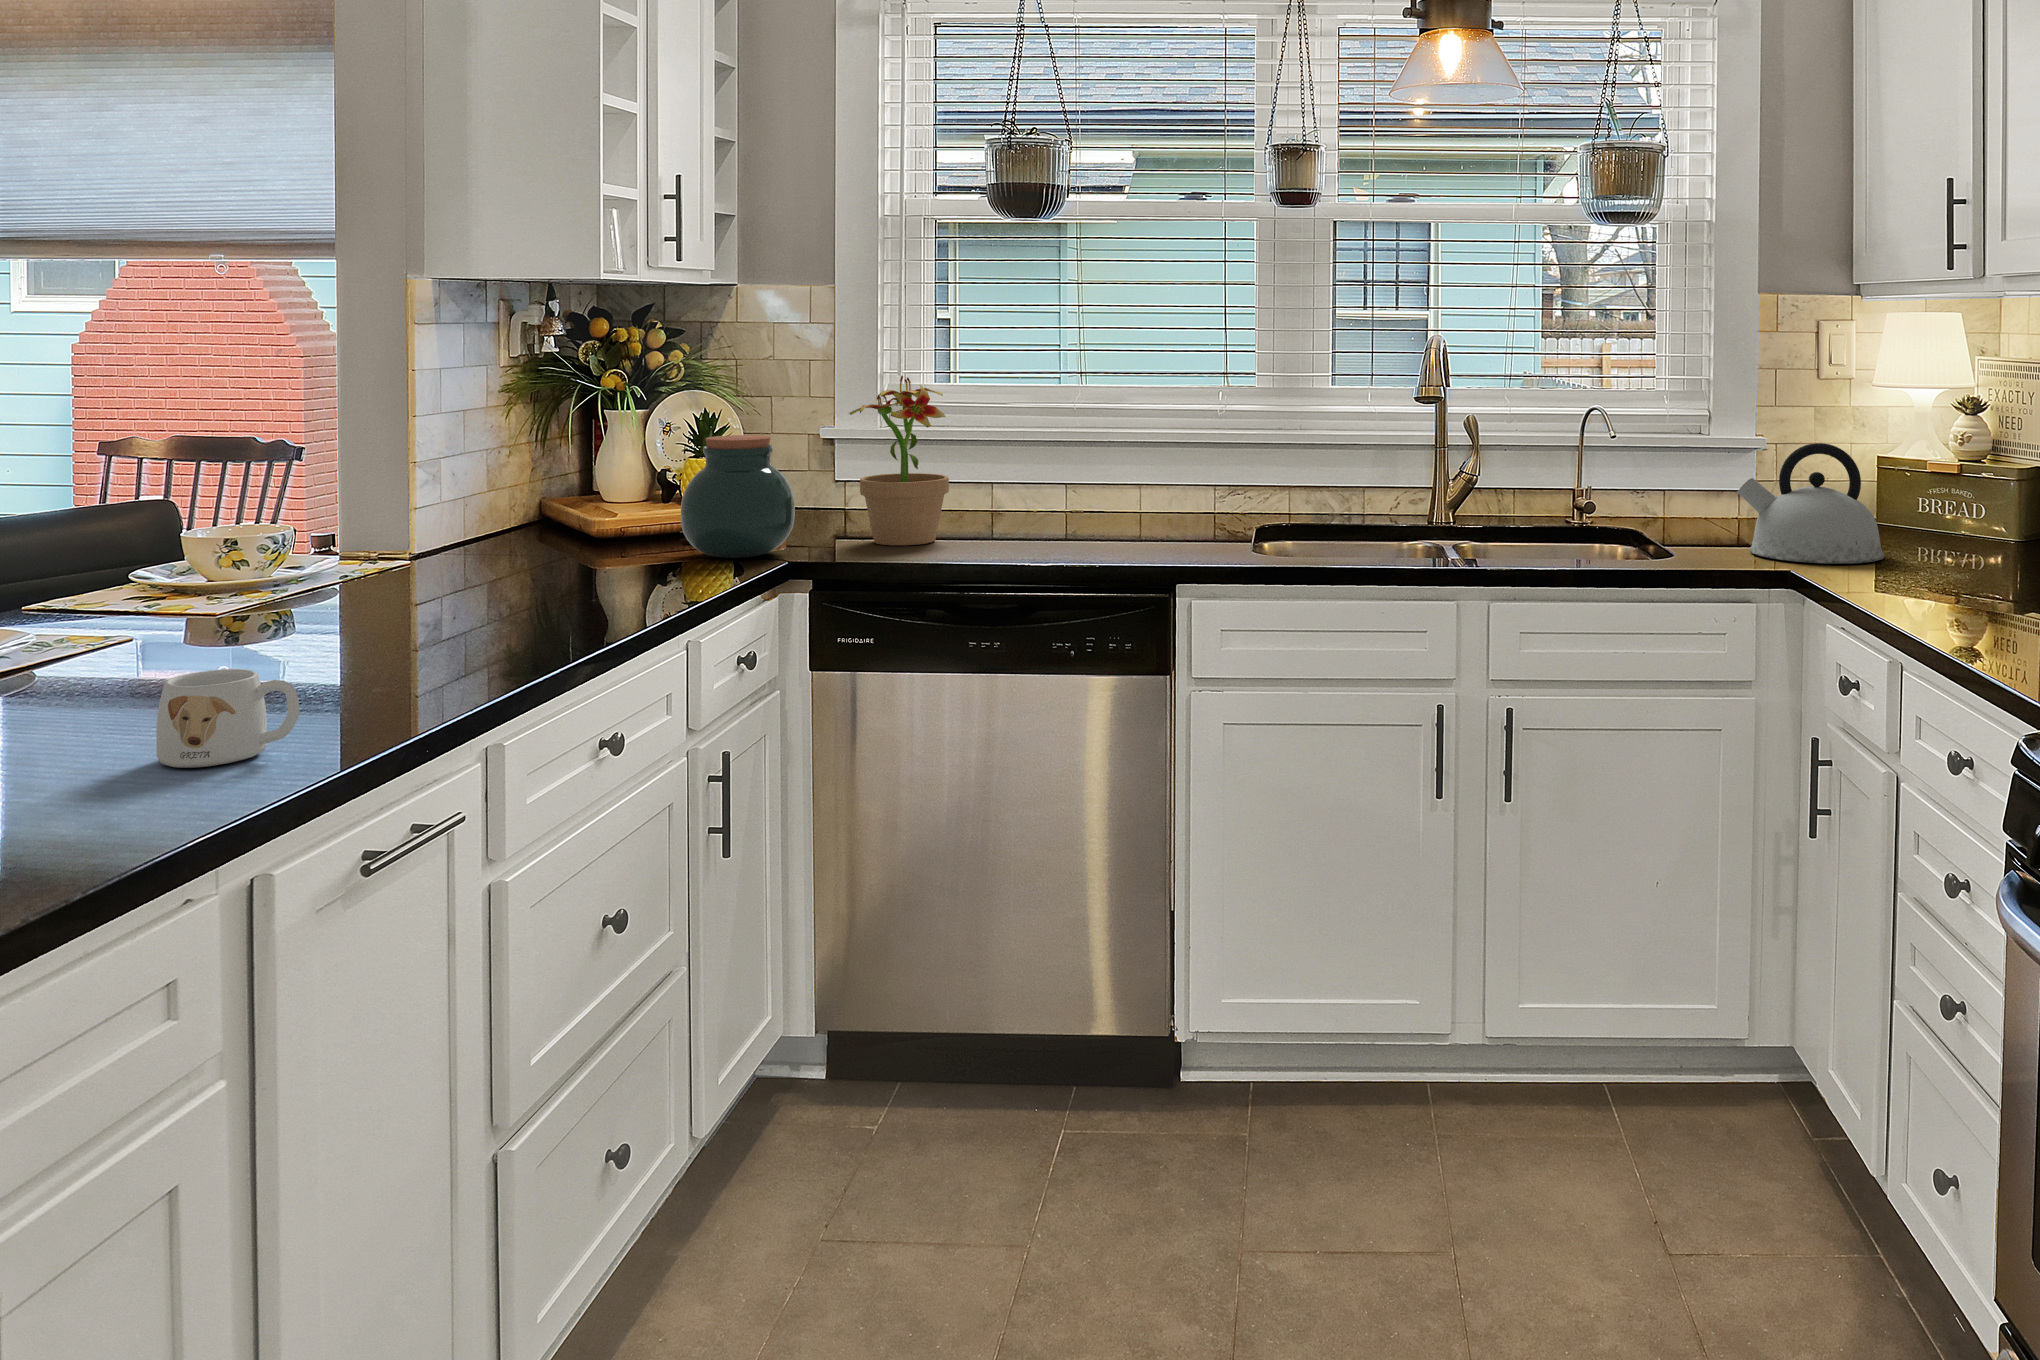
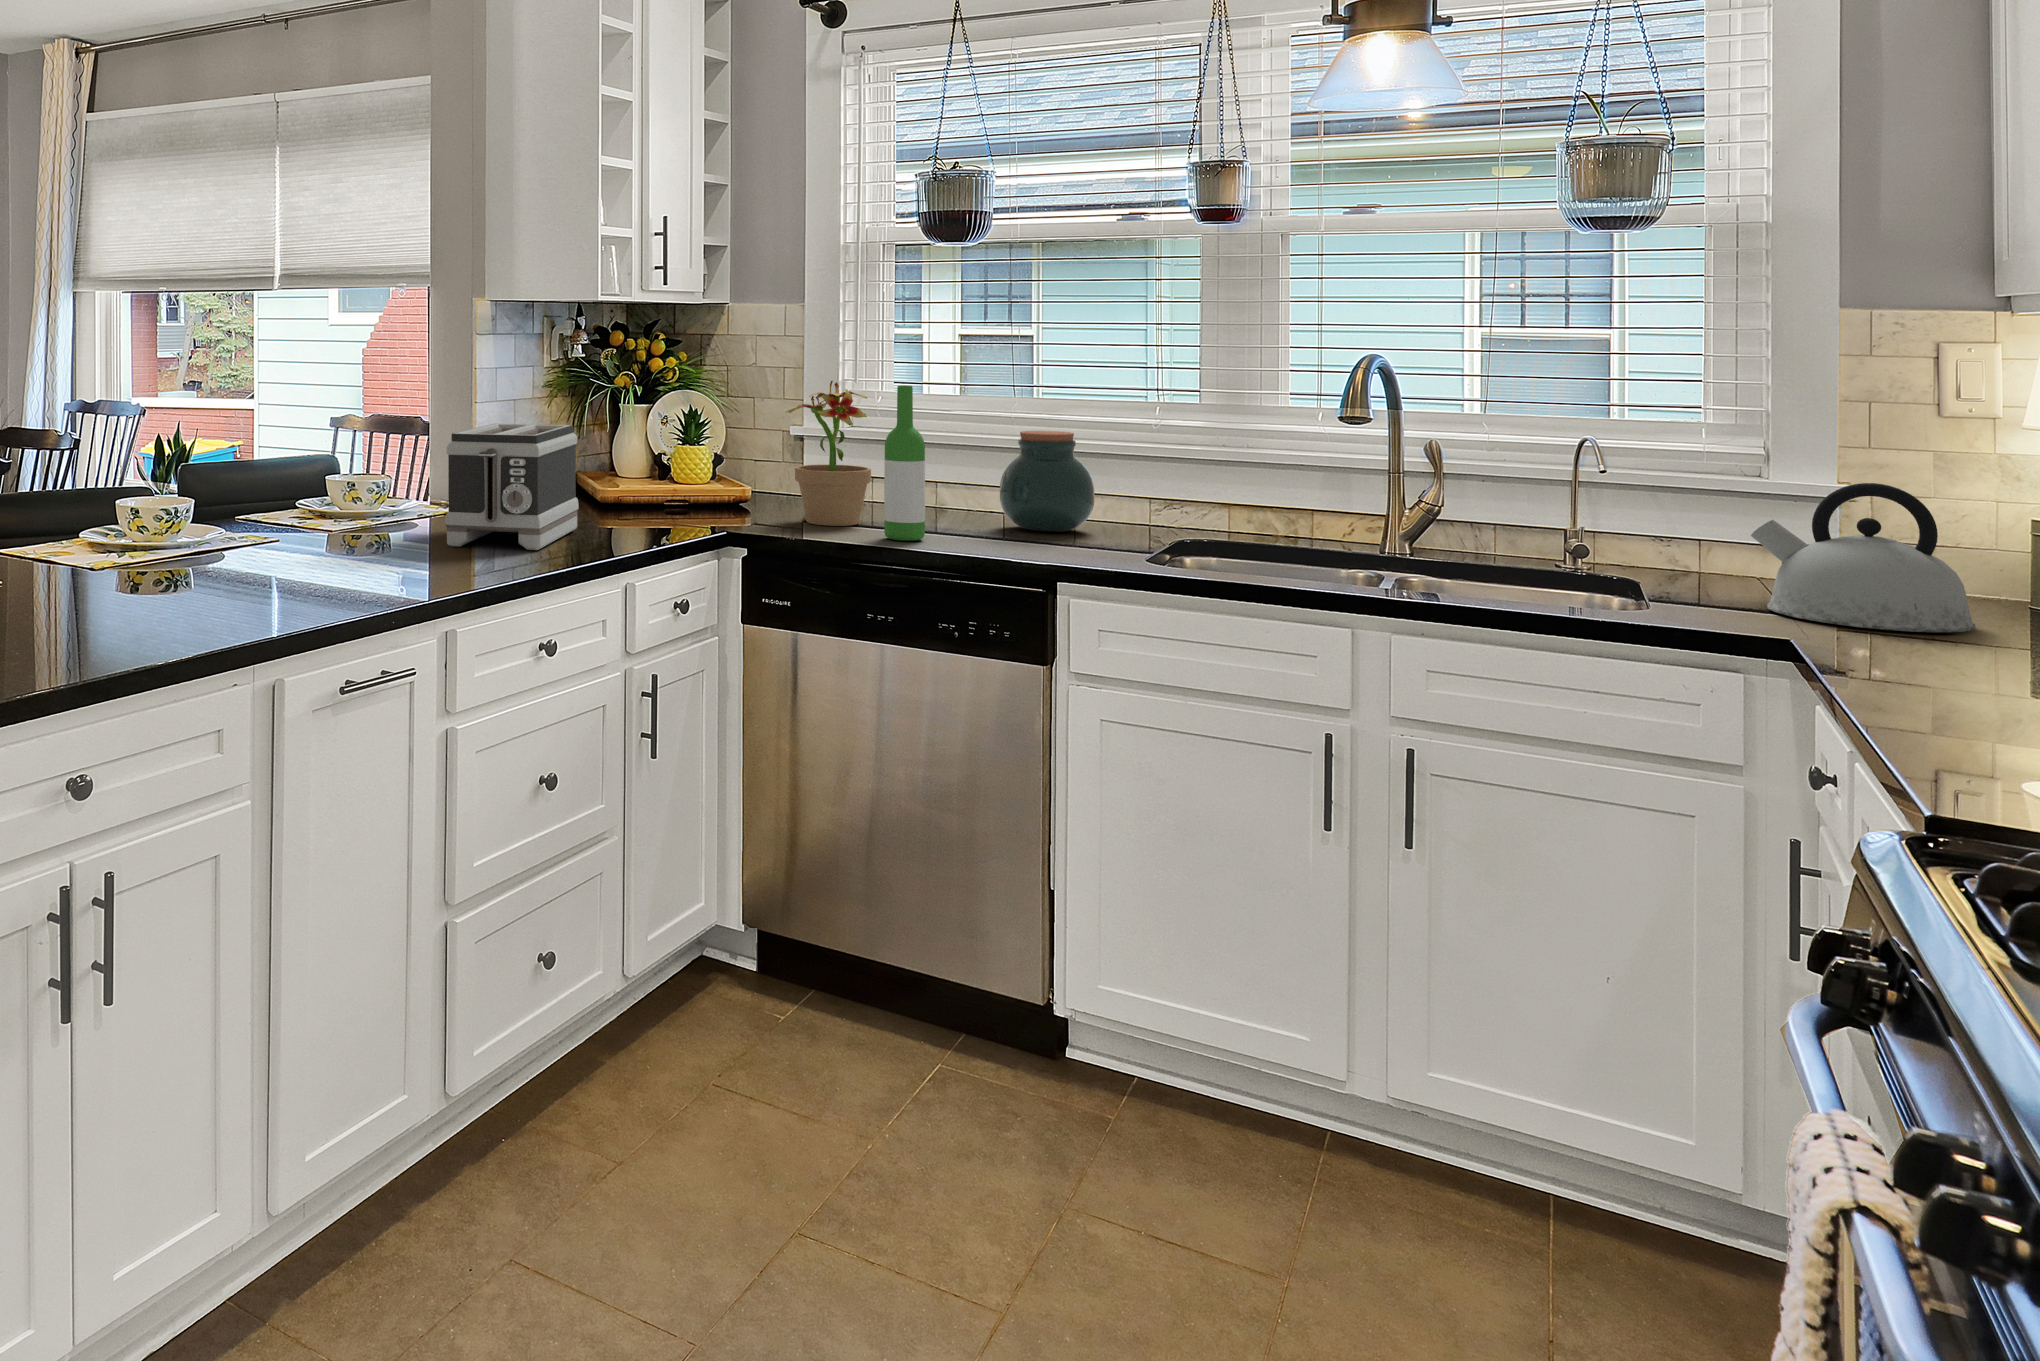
wine bottle: none [983,380,1028,556] -> present [884,385,925,541]
jar: present [681,435,795,558] -> present [1000,431,1094,532]
toaster: none [437,442,605,618] -> present [445,424,579,550]
mug: present [156,669,299,768] -> none [215,554,288,614]

